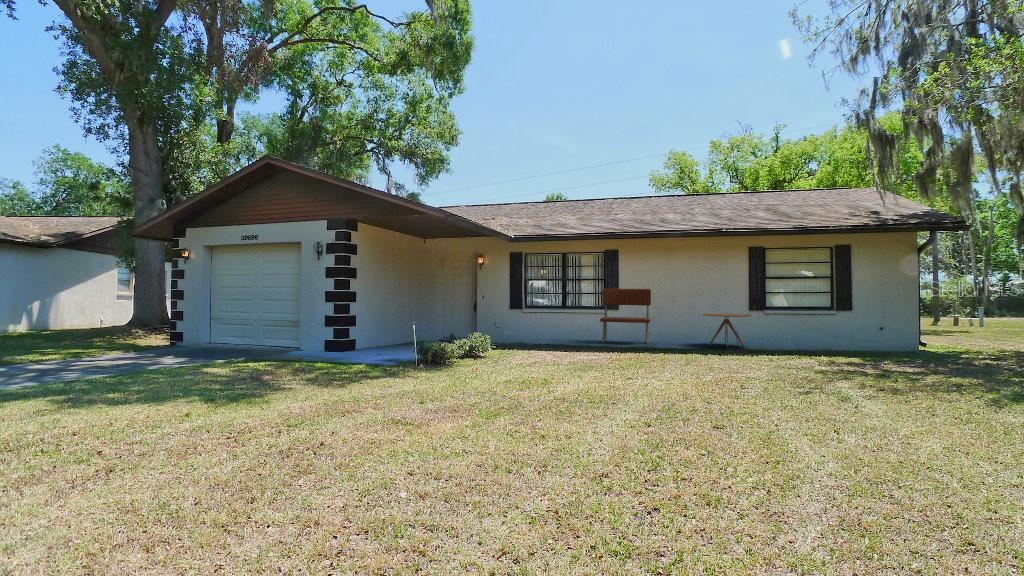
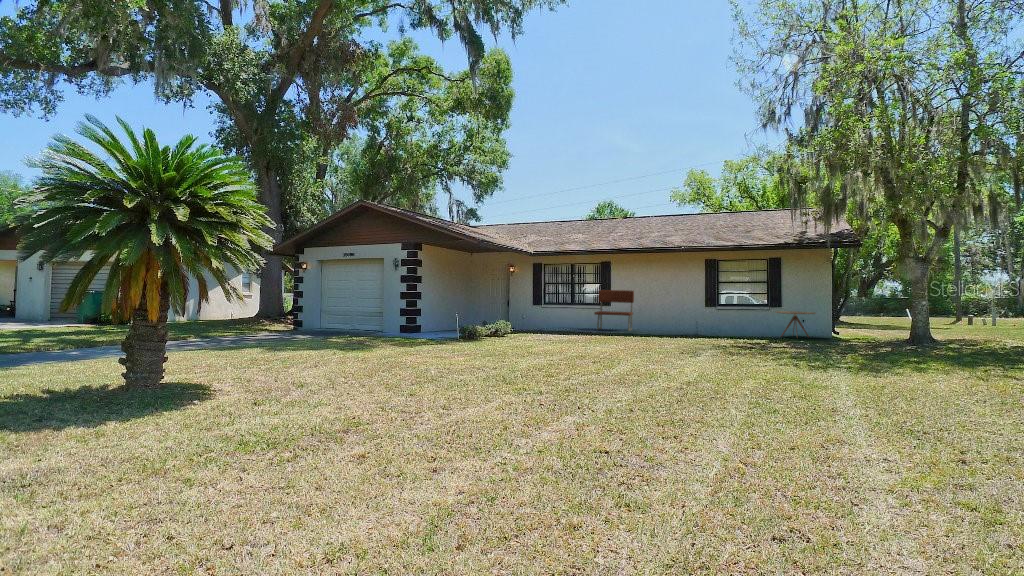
round table: present [702,313,752,348] -> present [776,311,816,338]

